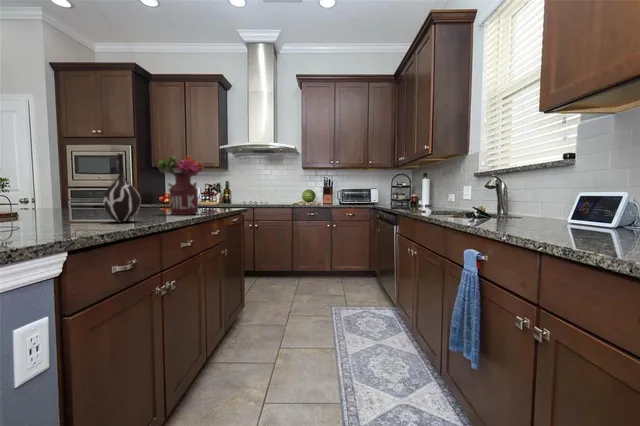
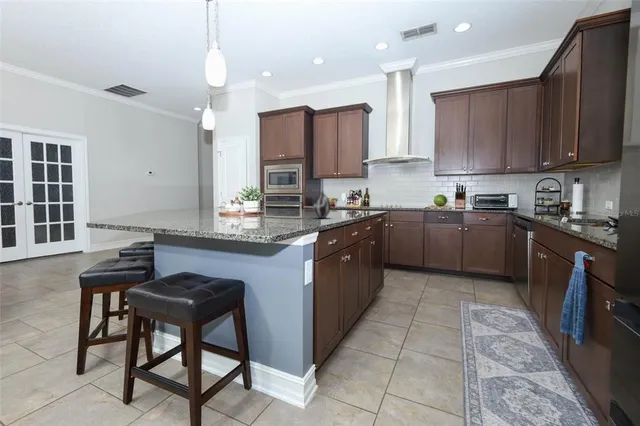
flower arrangement: present [158,156,204,215] -> none [333,175,362,215]

